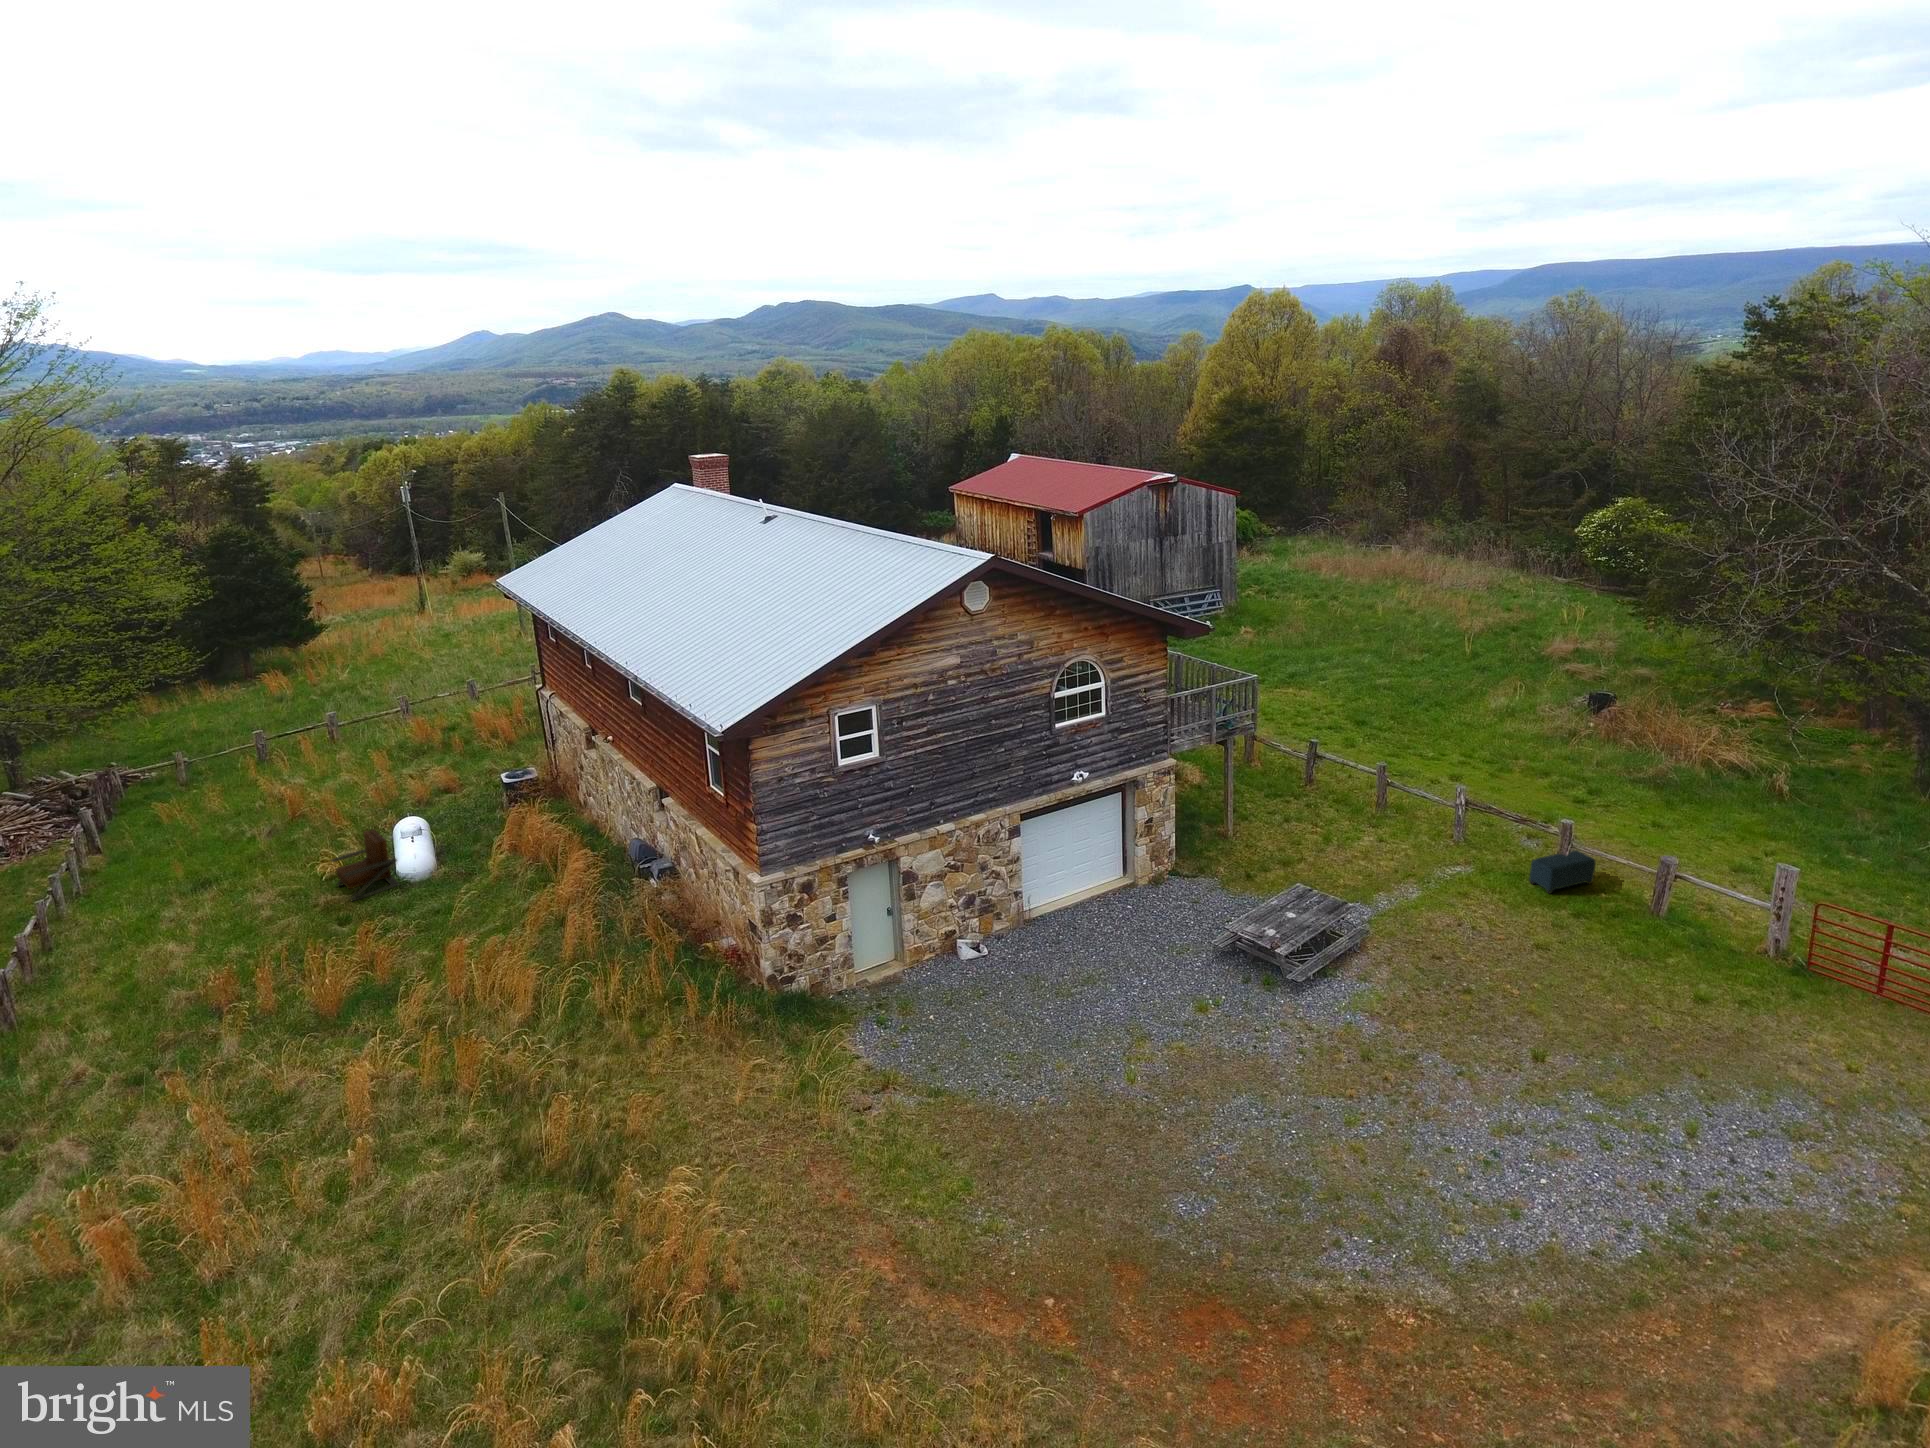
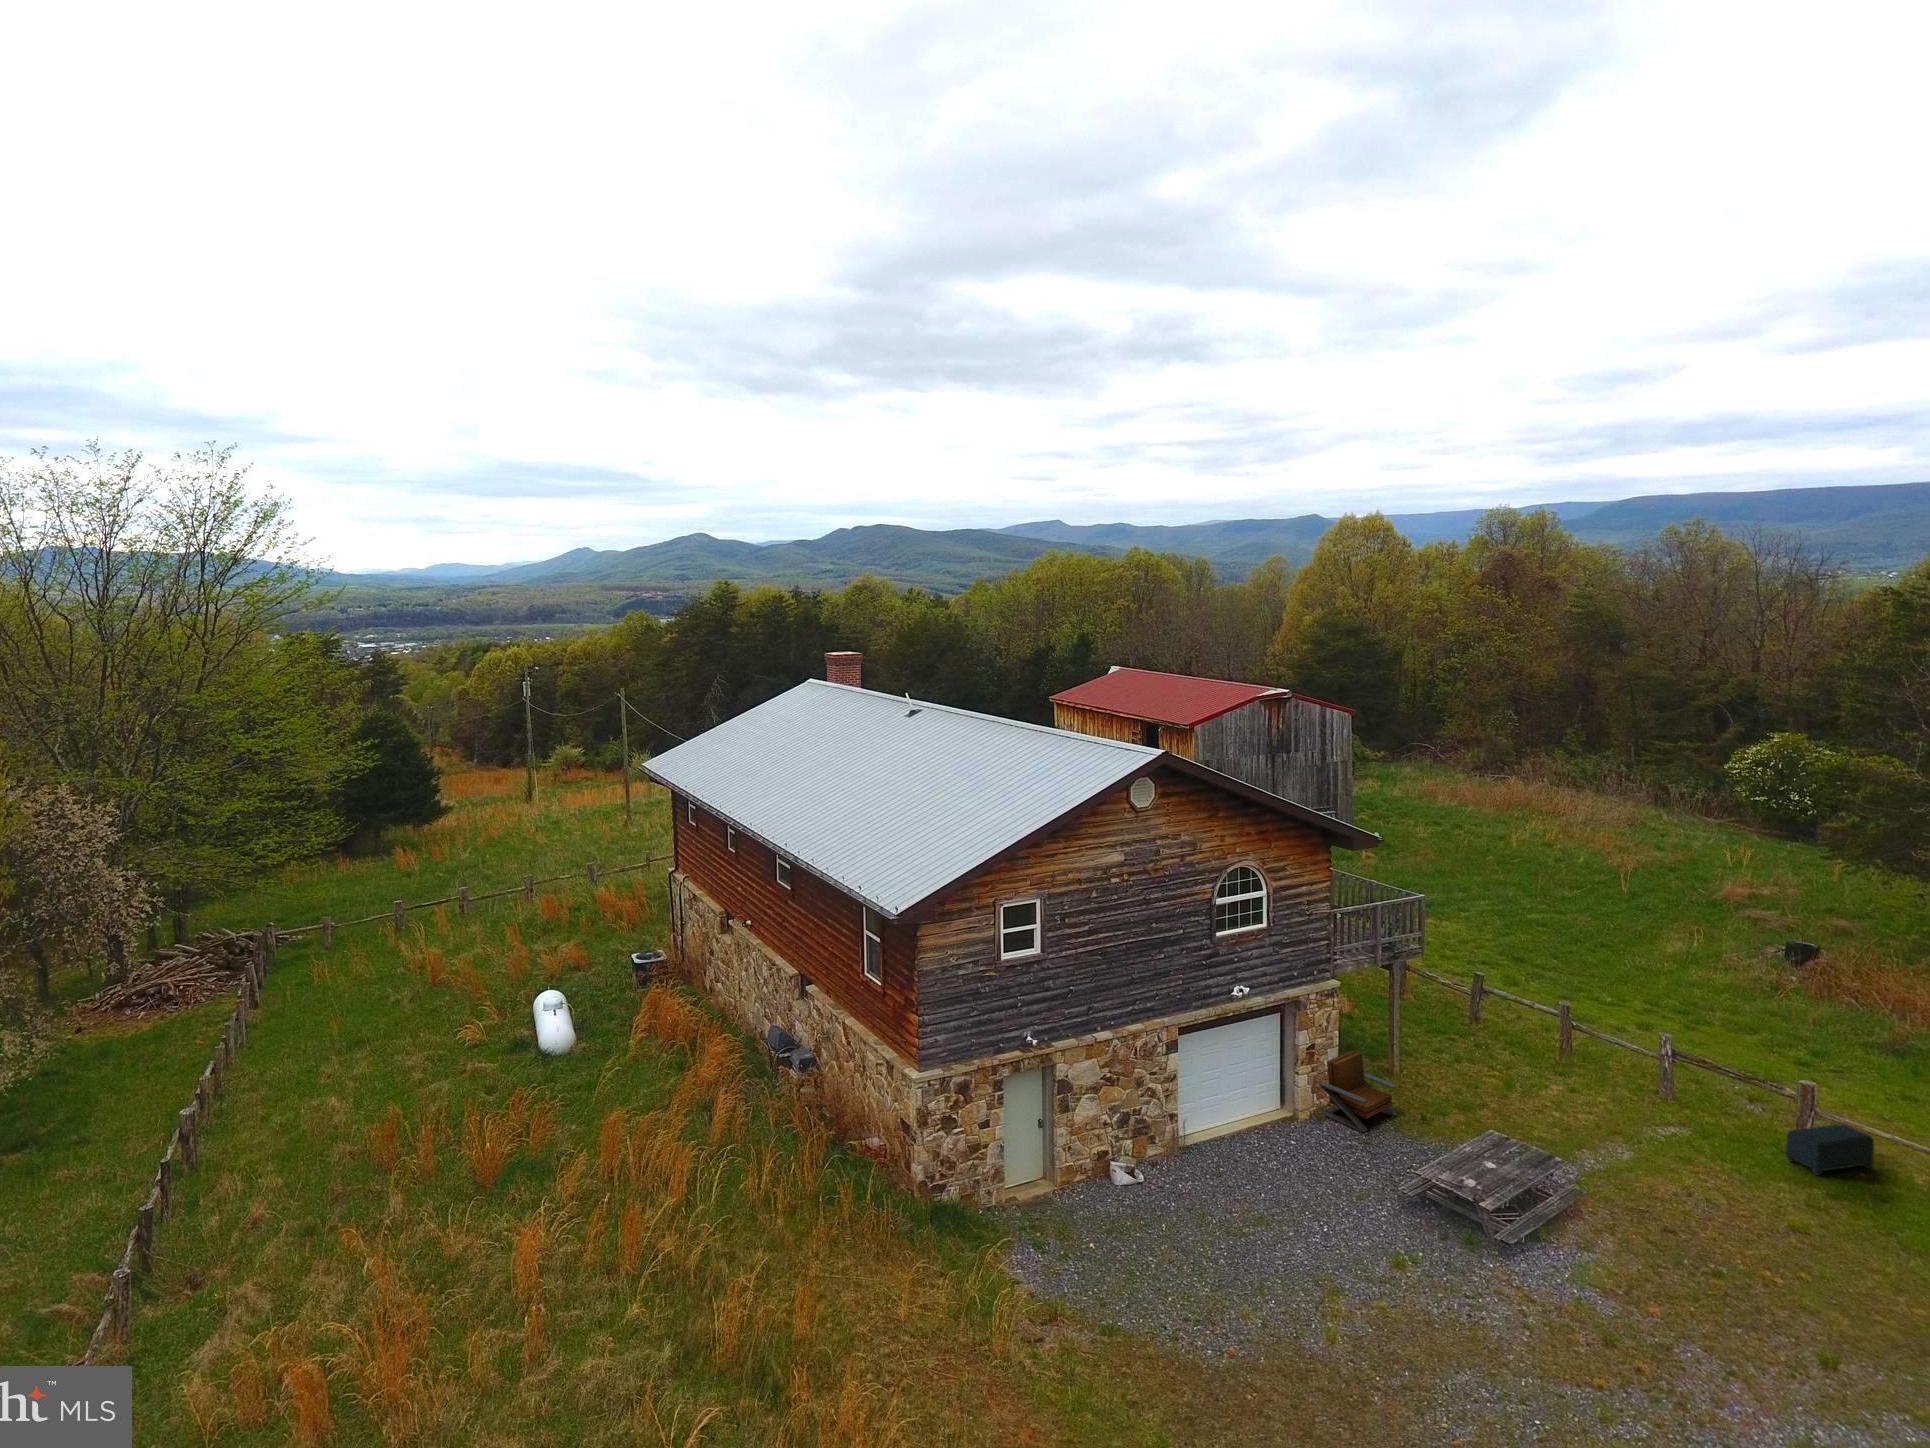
lounge chair: present [331,829,400,901] -> present [1319,1050,1397,1132]

